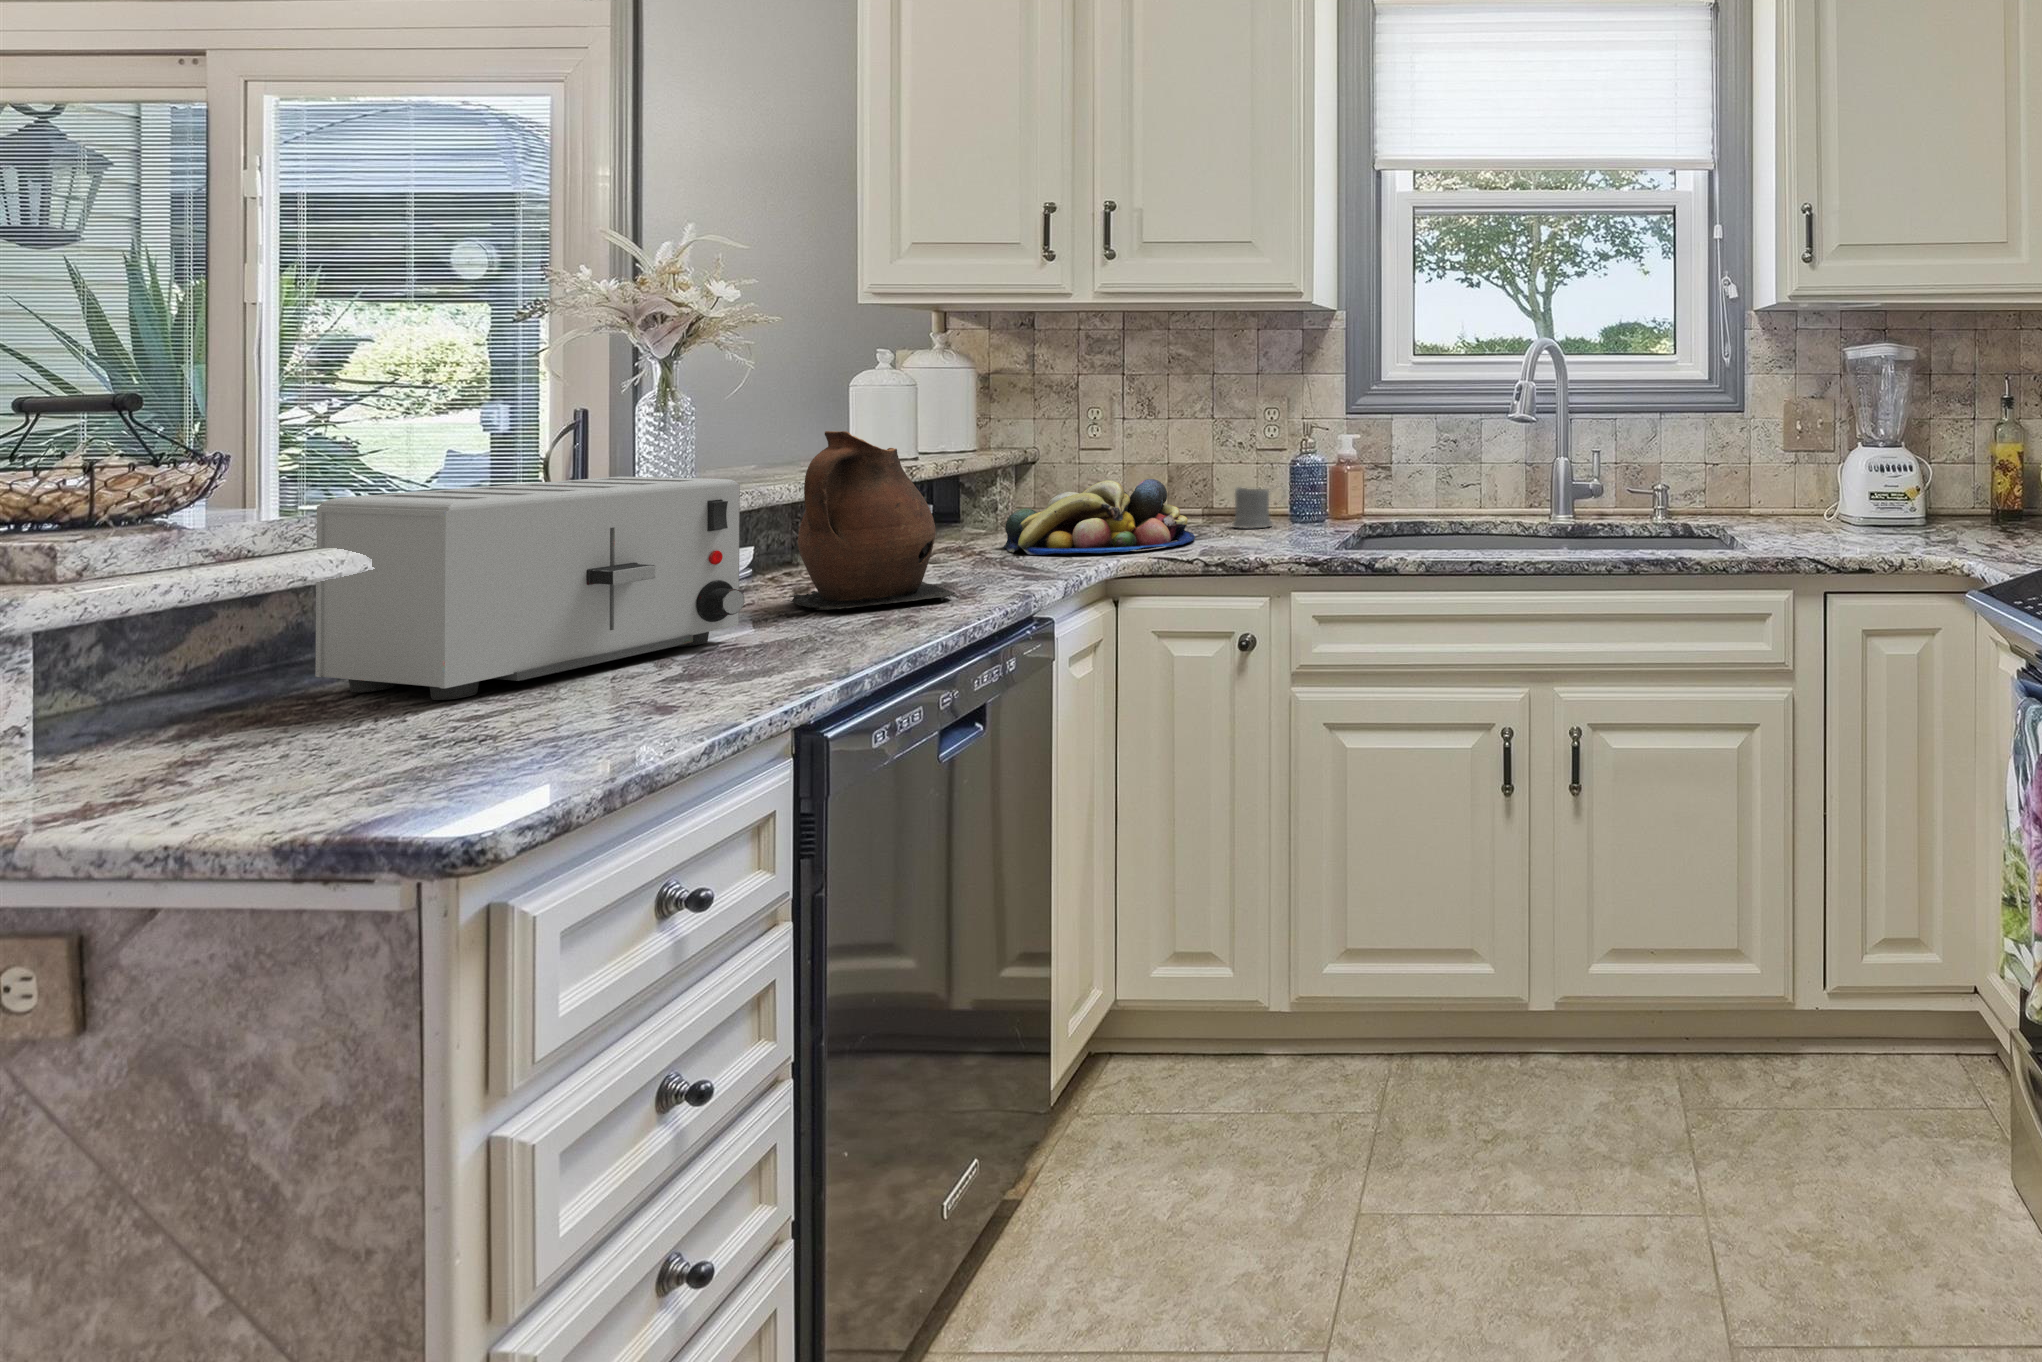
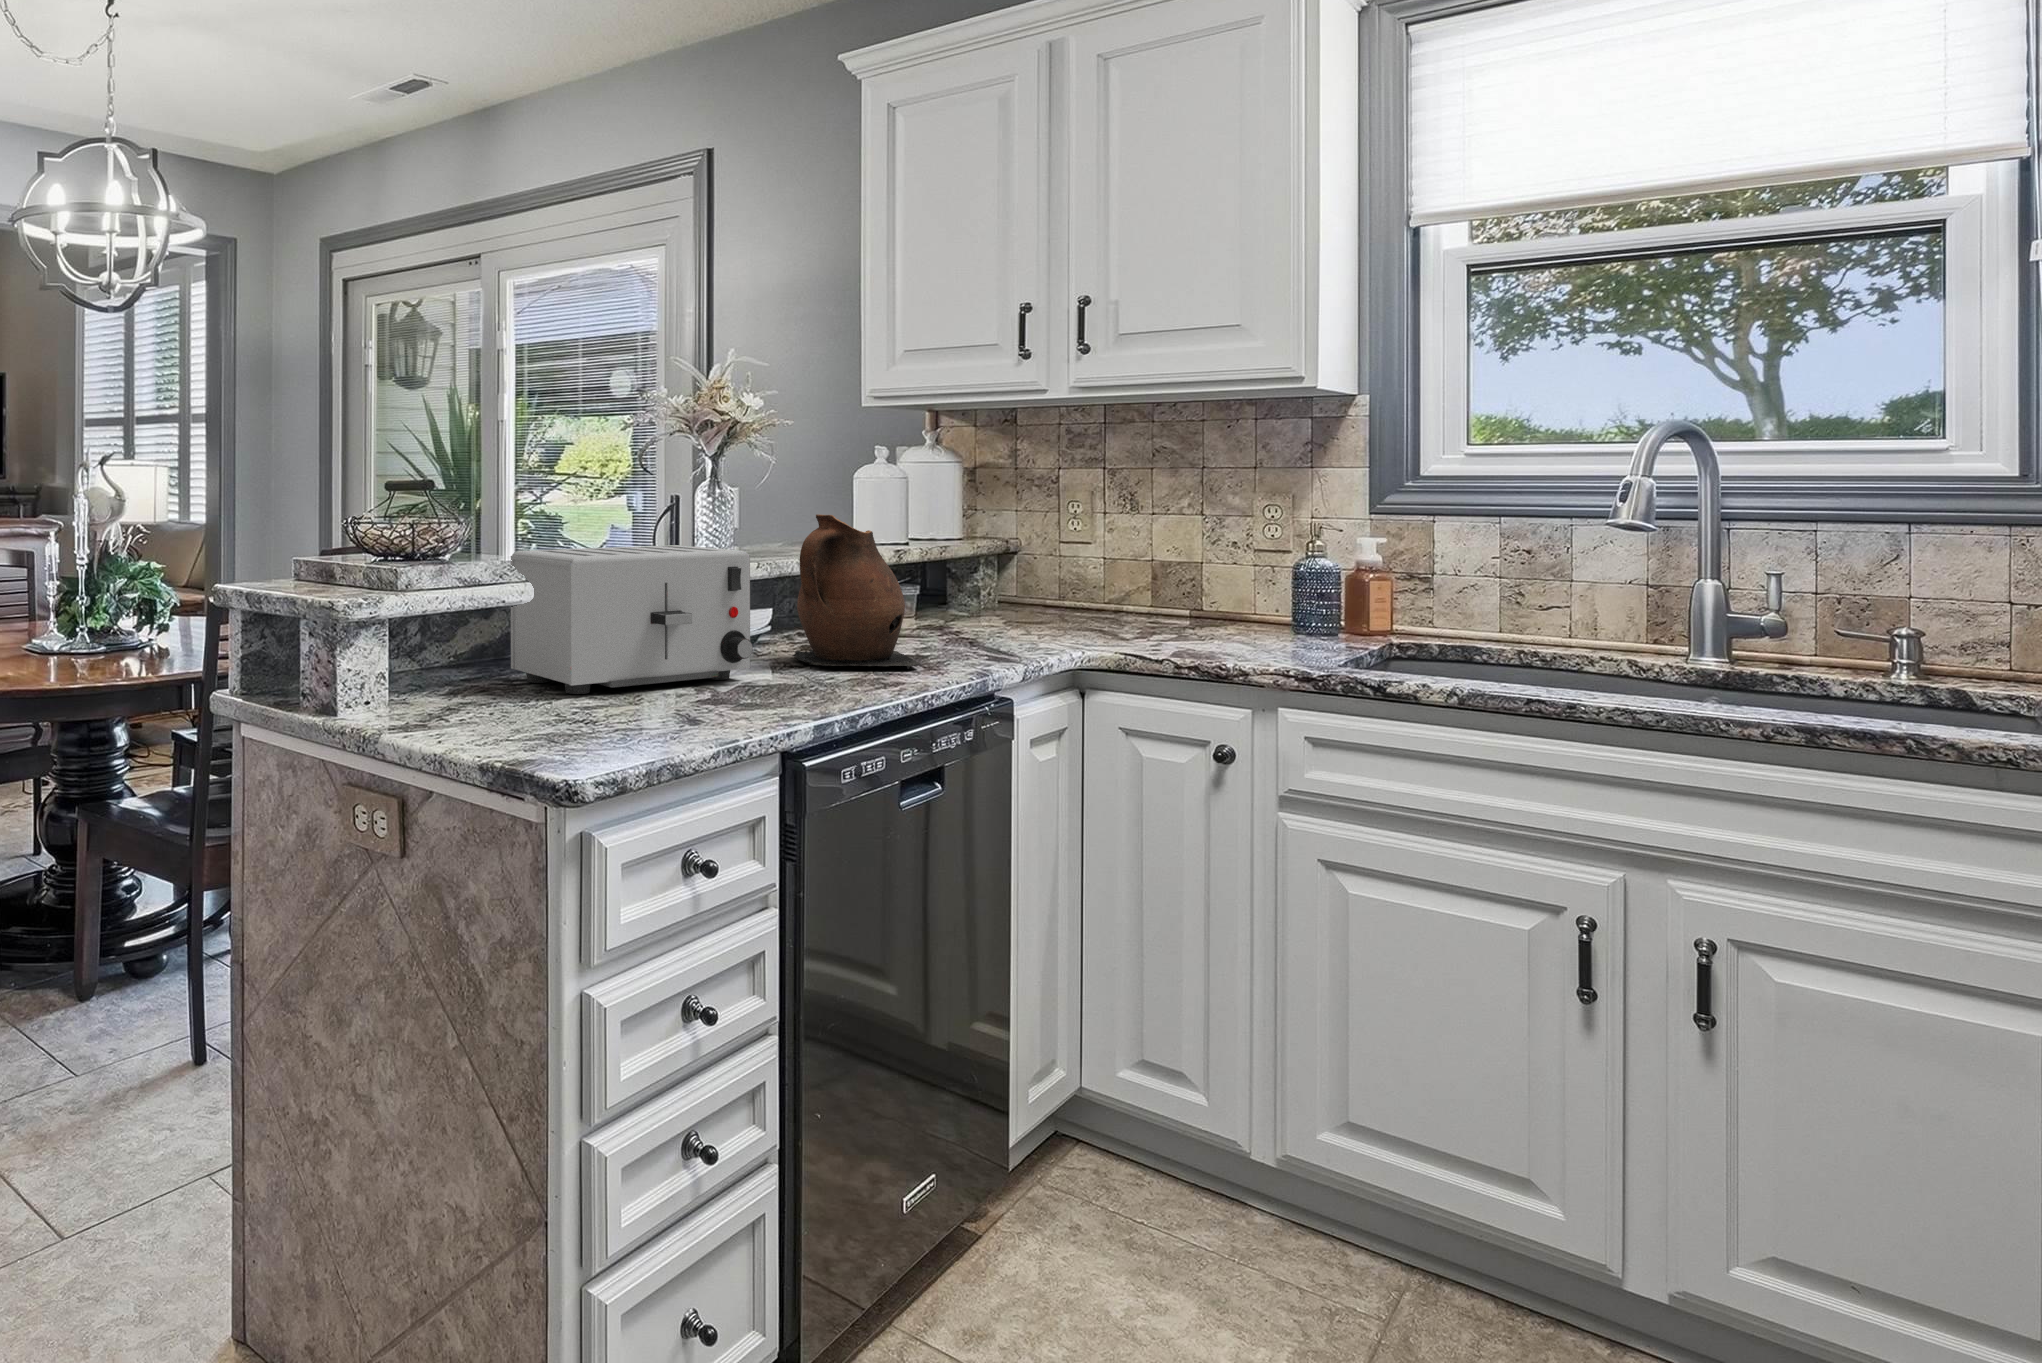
fruit bowl: present [1003,479,1195,555] -> none [978,571,1176,644]
mug: present [1233,487,1277,529] -> none [1226,588,1292,635]

